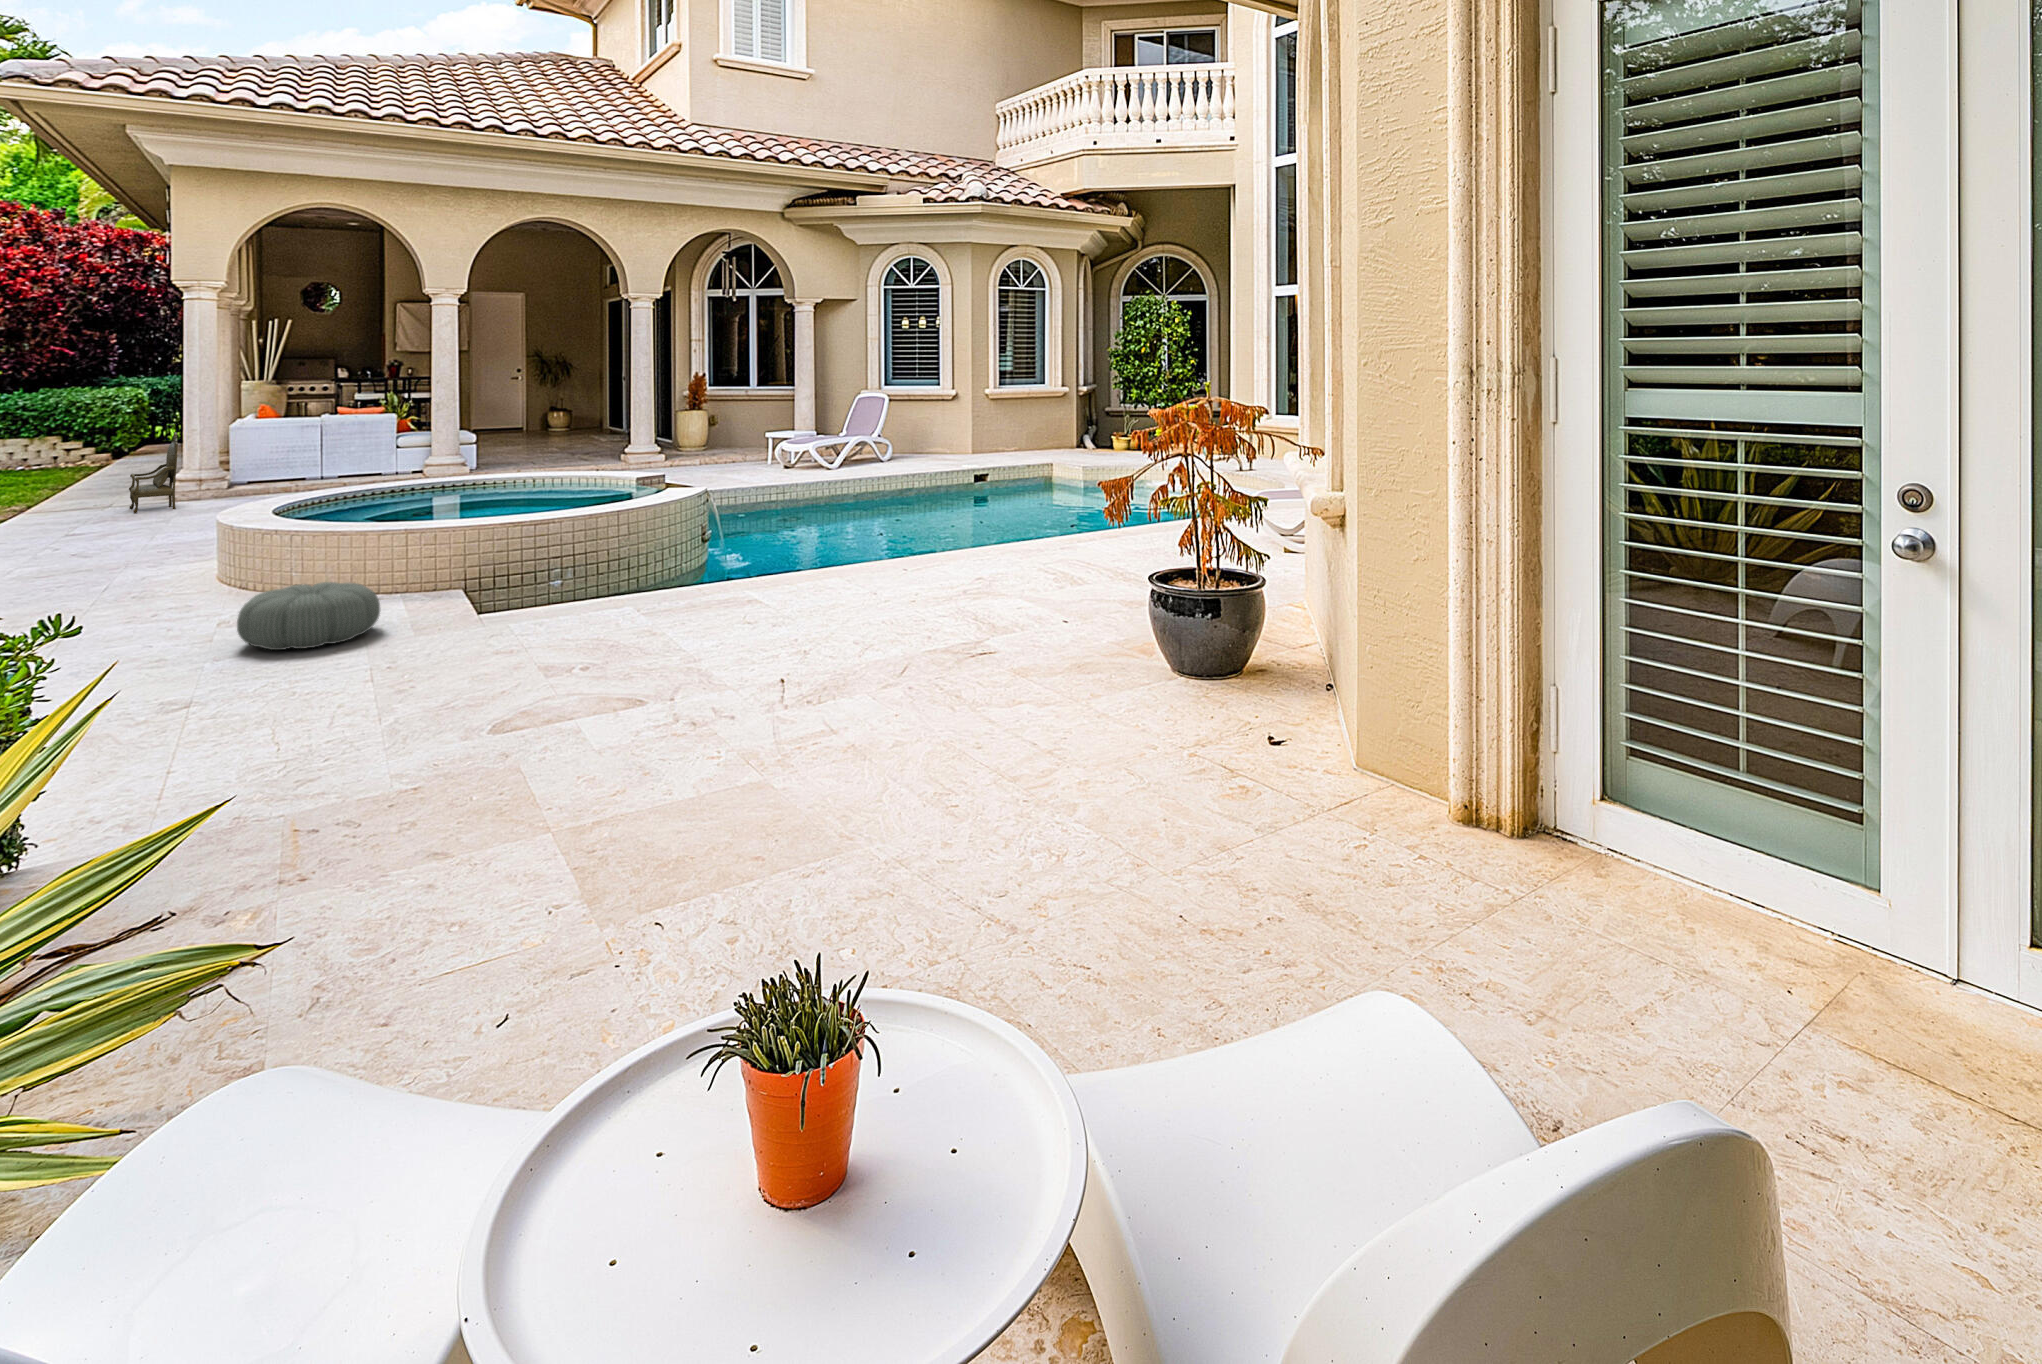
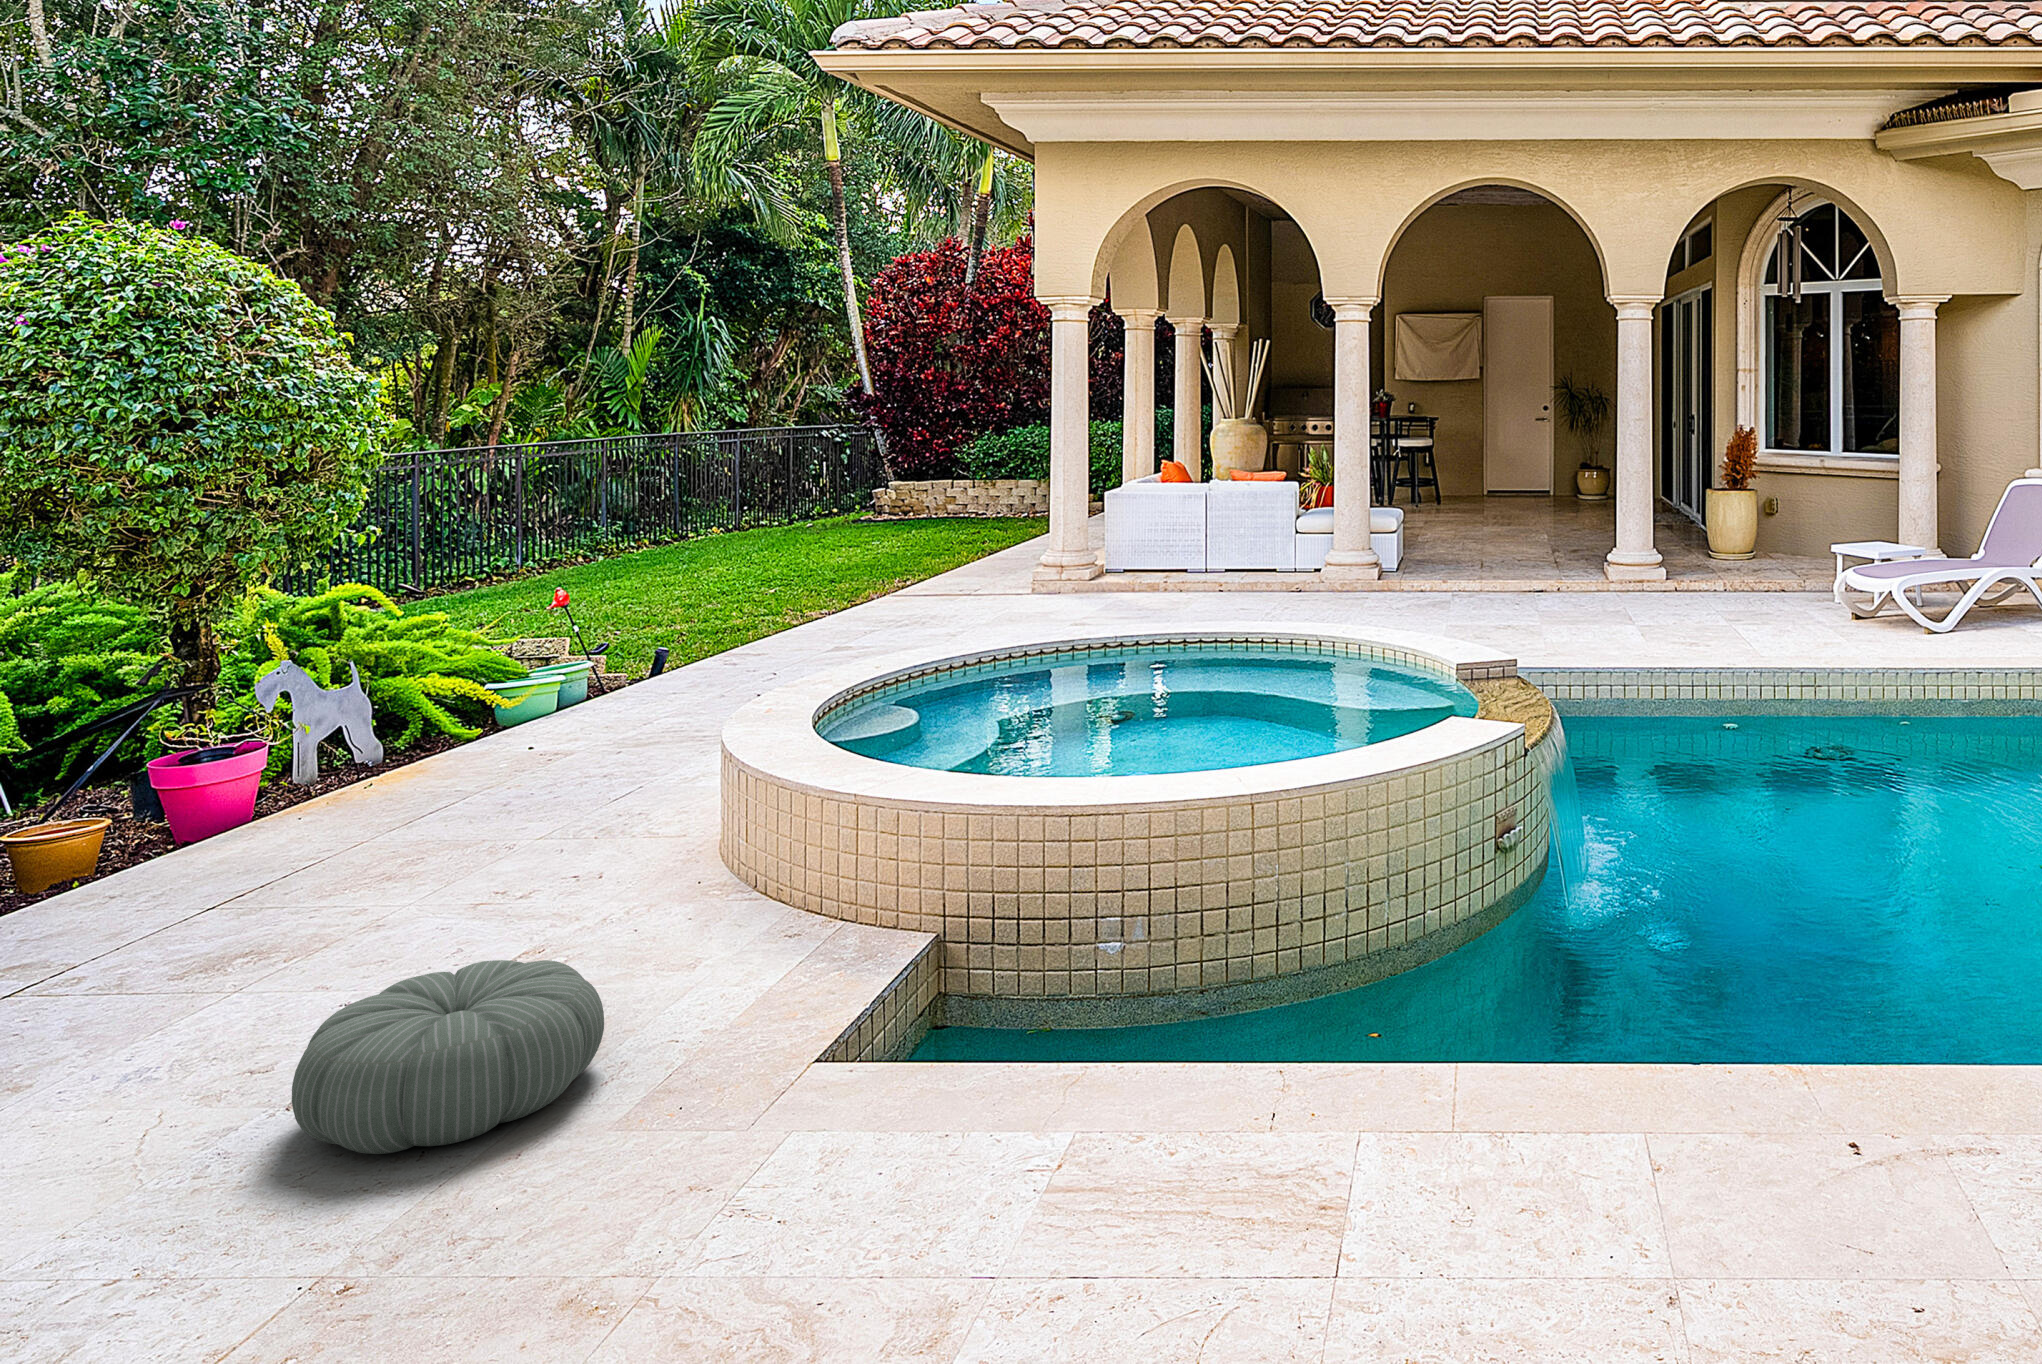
armchair: present [129,432,178,513] -> none [952,470,1010,620]

